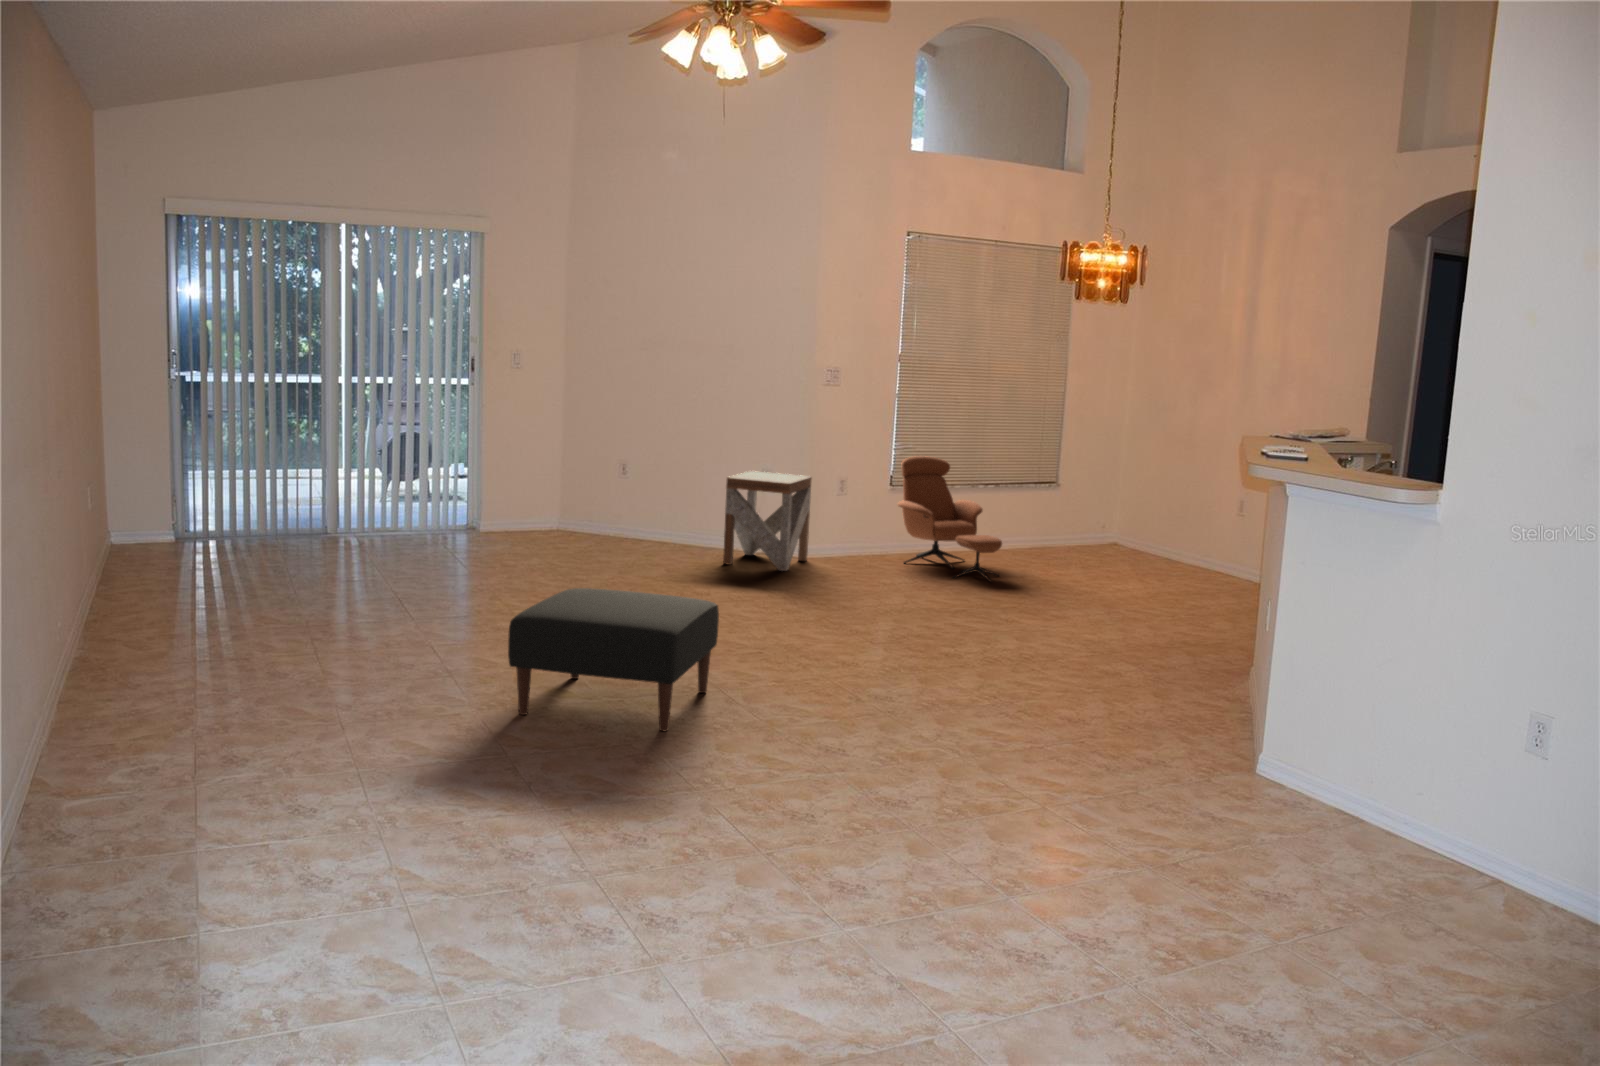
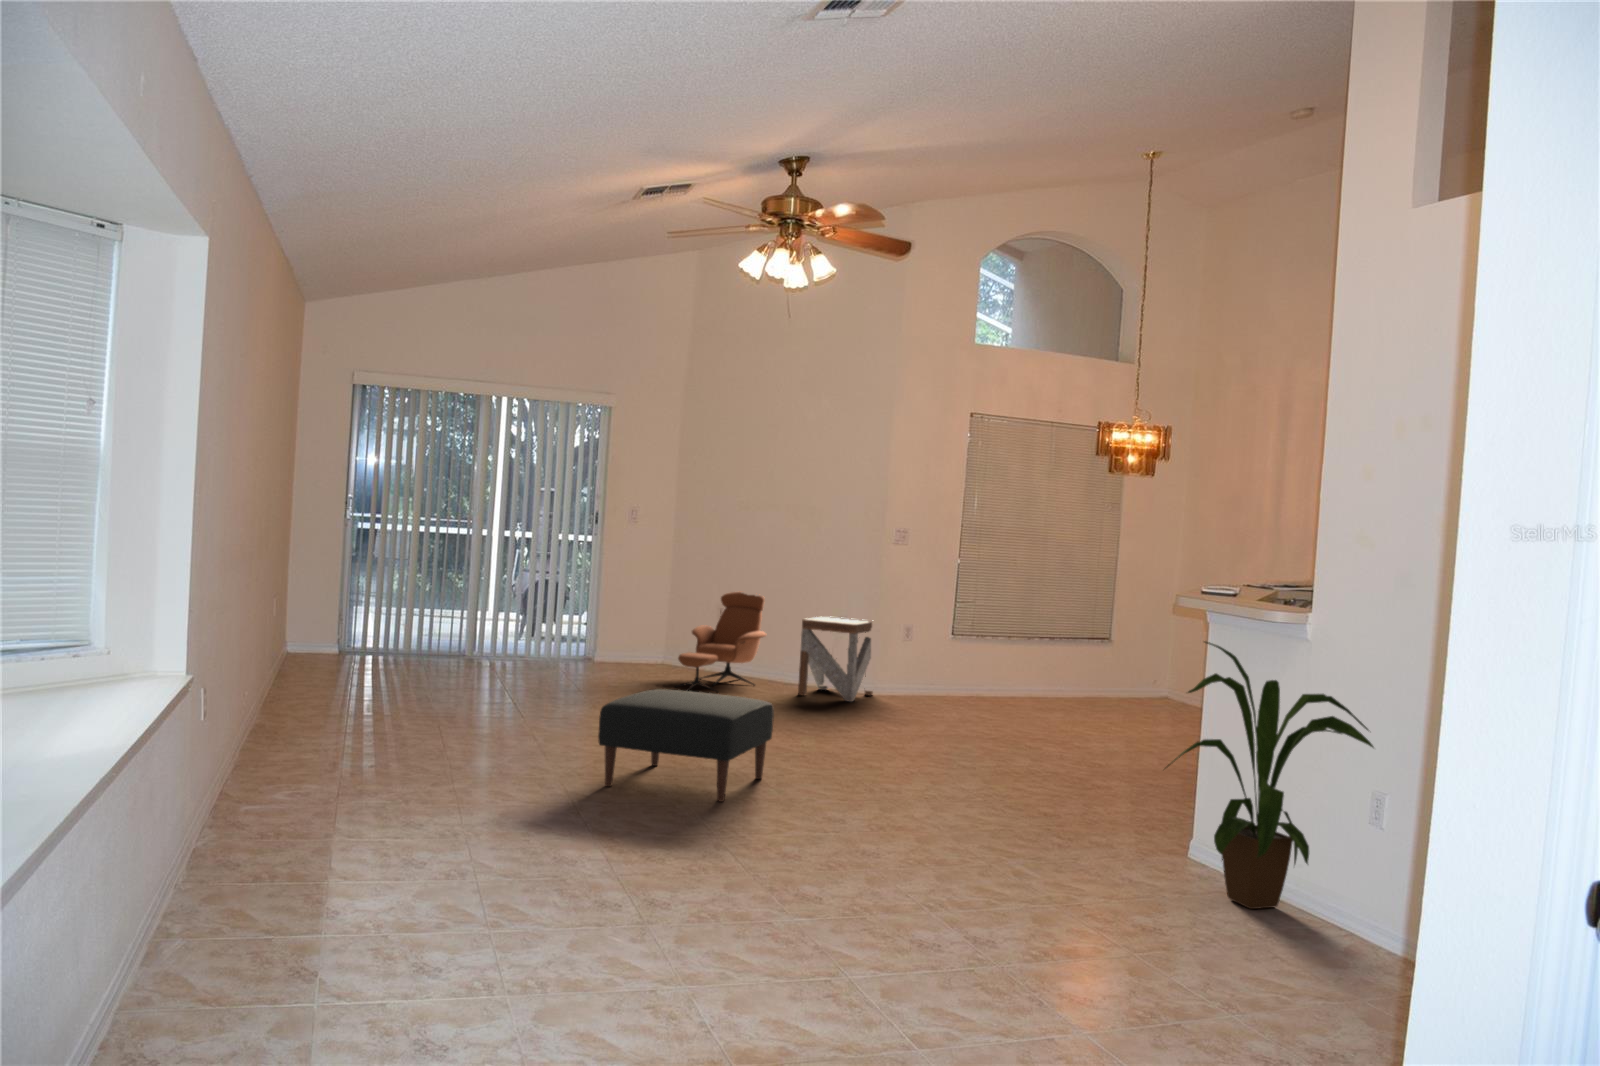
lounge chair: present [898,456,1002,582] -> present [676,592,766,691]
house plant: none [1220,544,1492,863] -> present [1166,642,1373,909]

